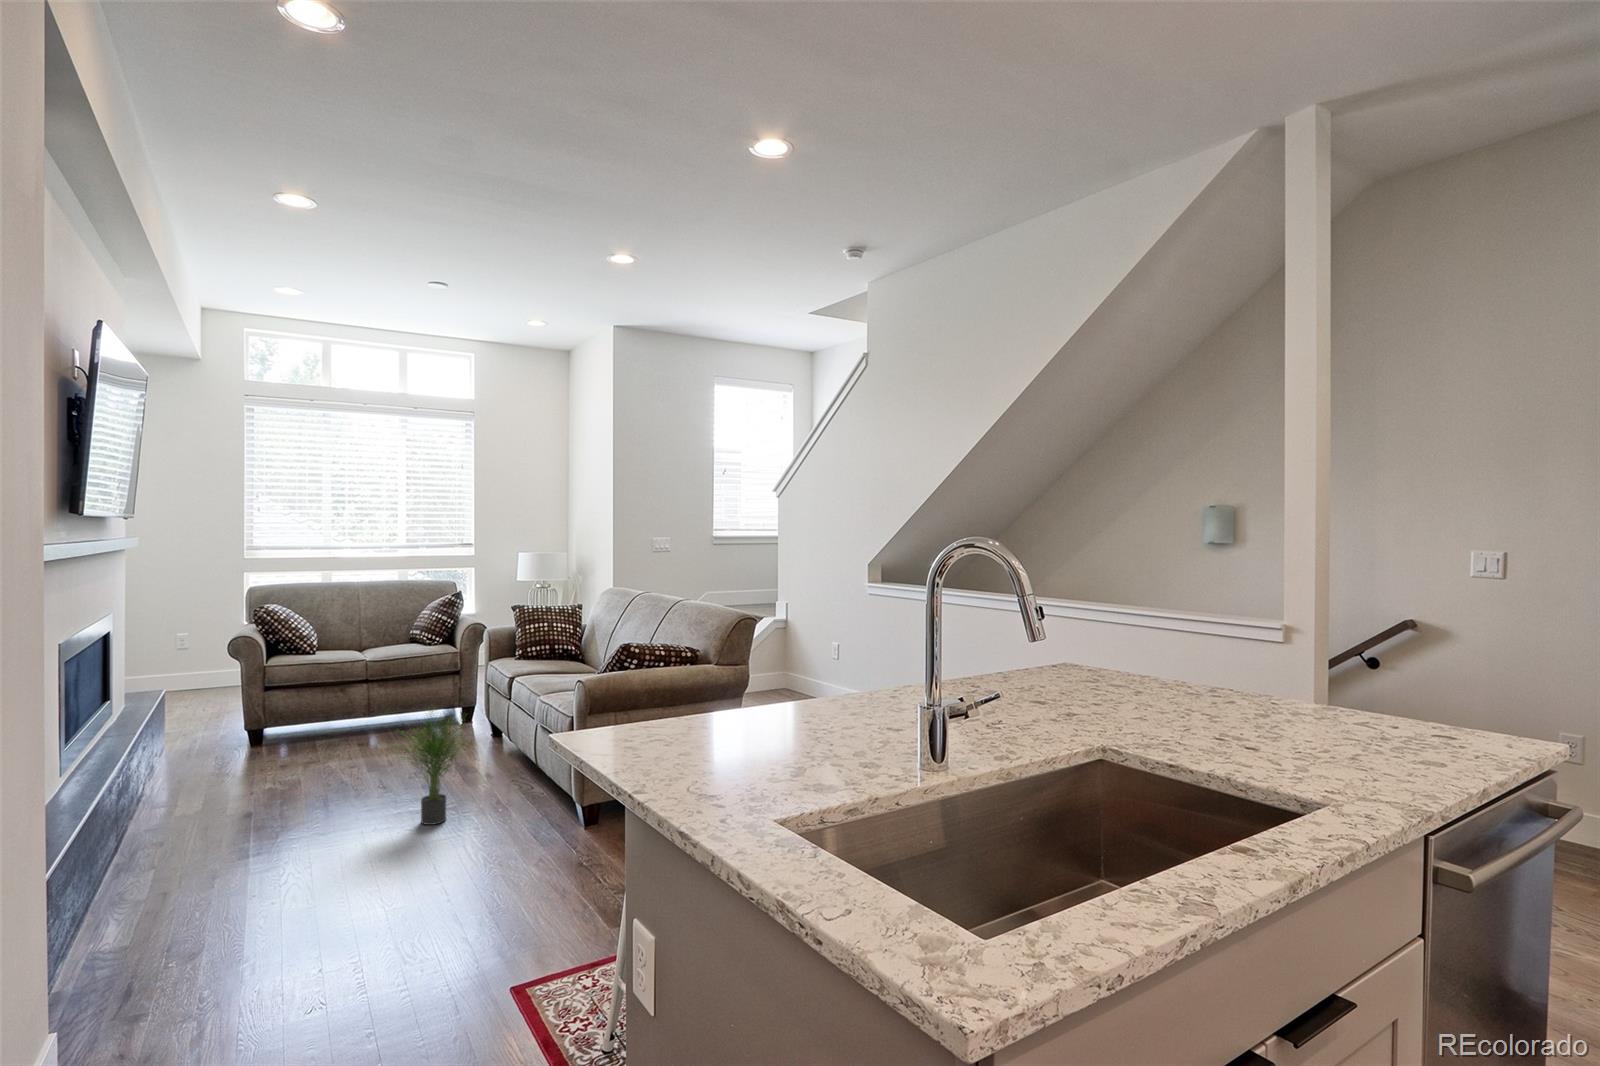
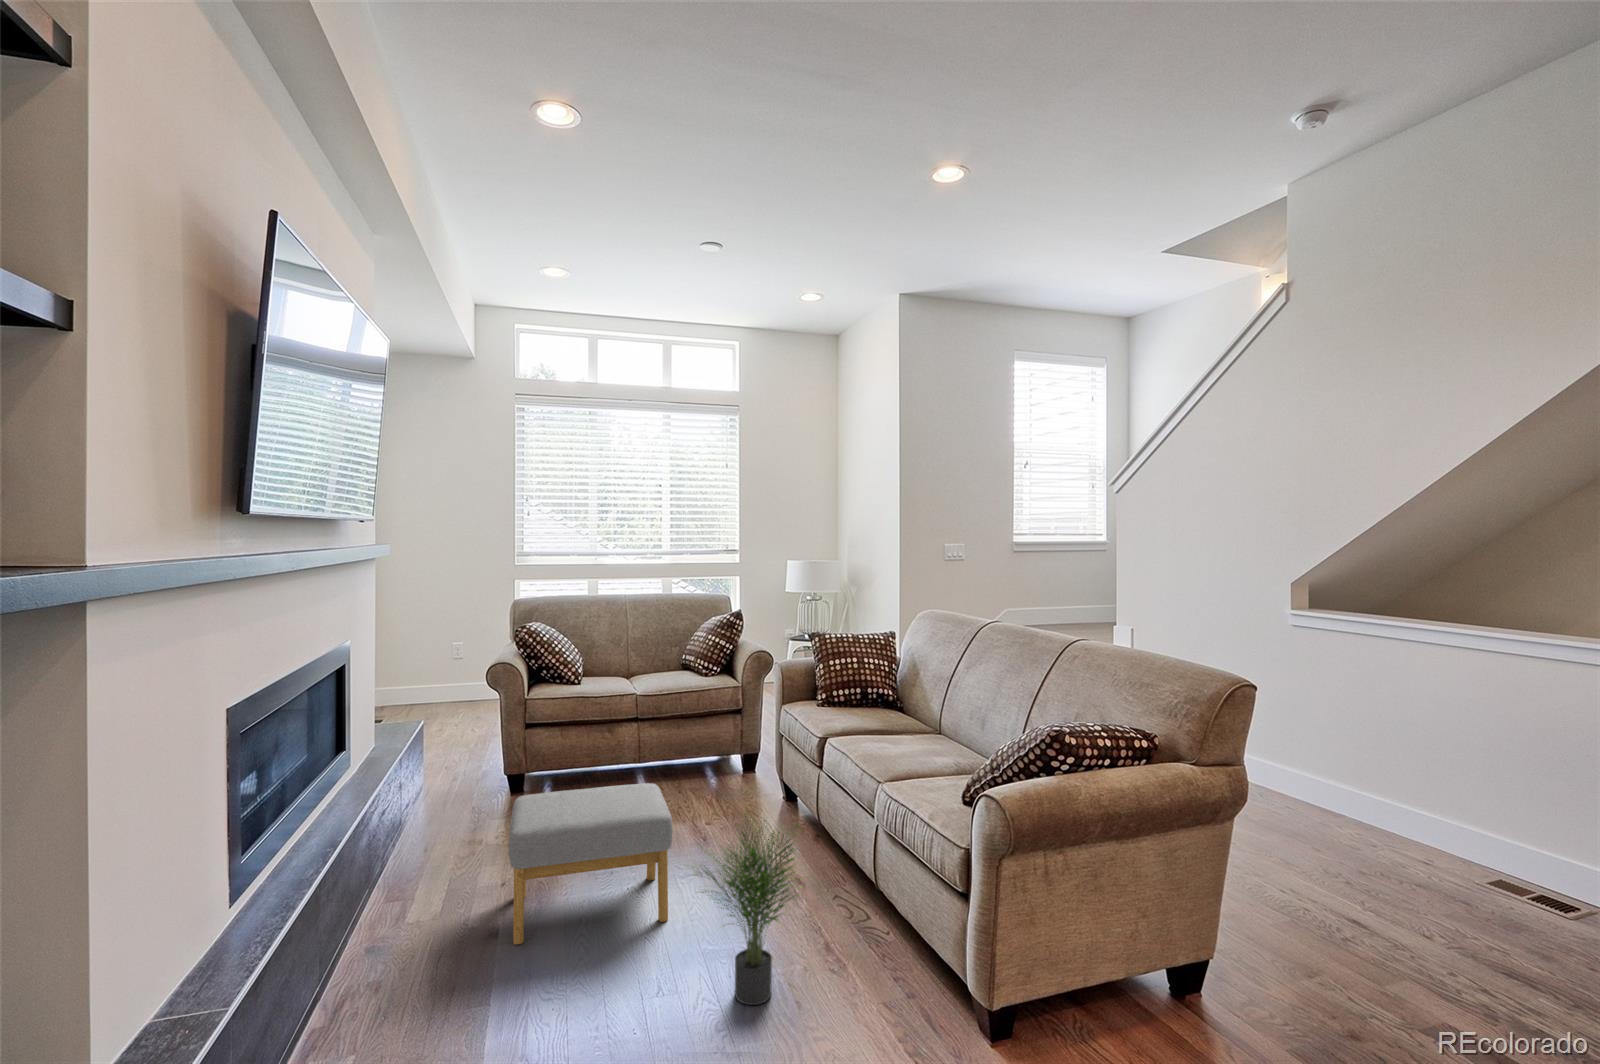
footstool: none [257,711,384,815] -> present [509,783,673,945]

